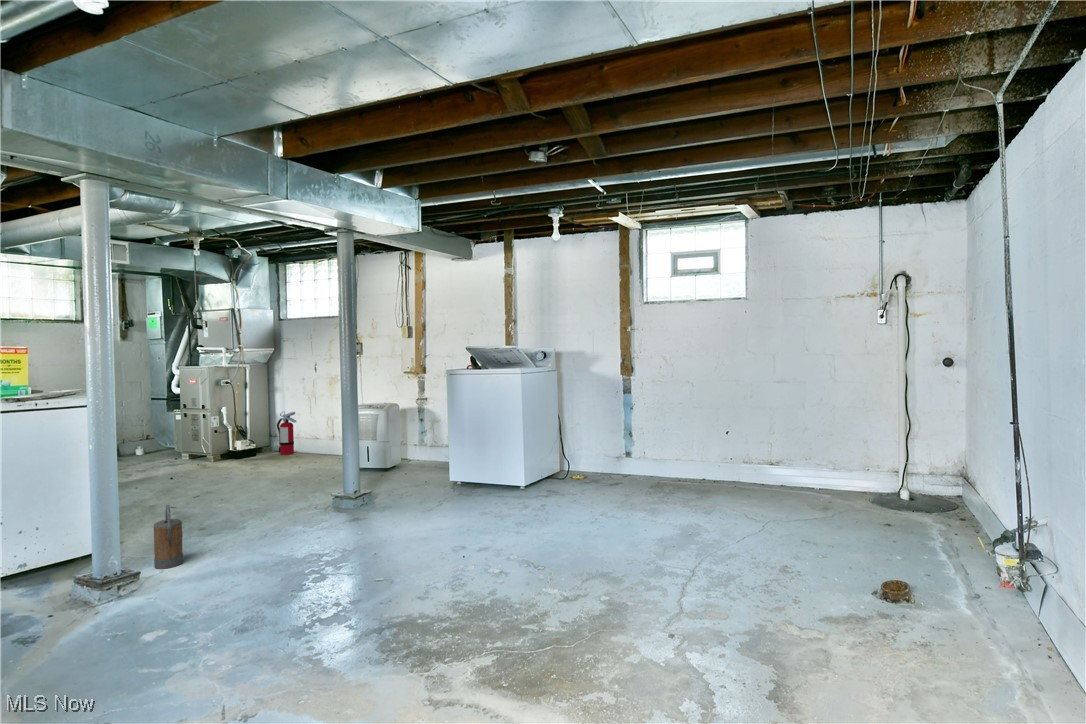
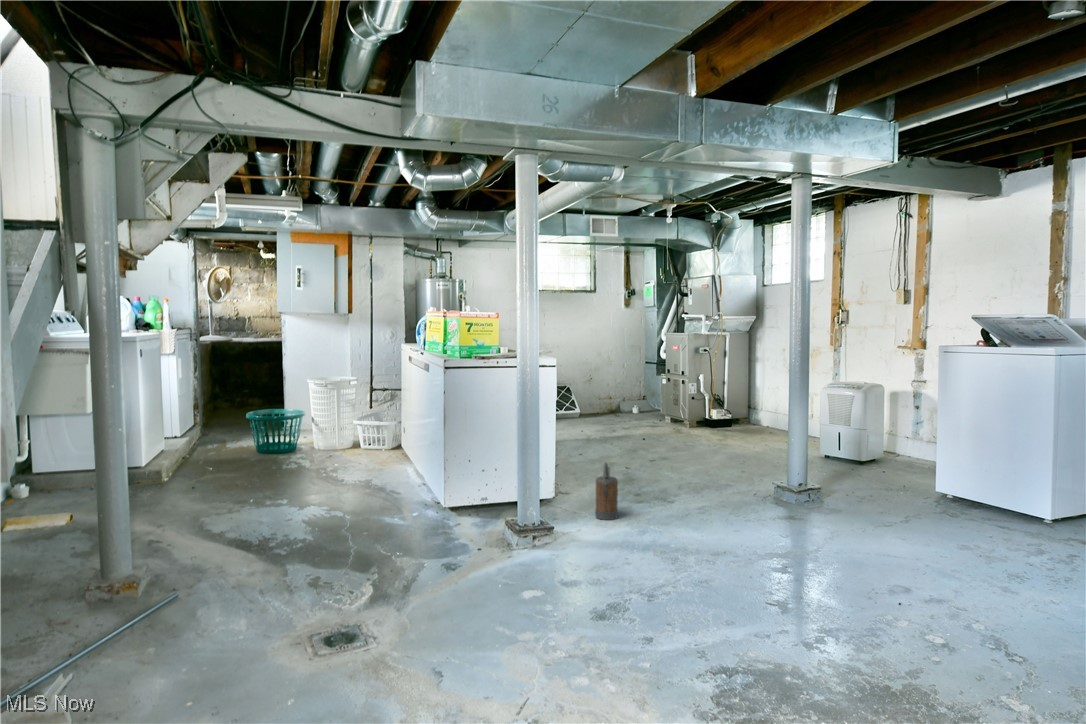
fire extinguisher: present [277,412,296,455] -> none [753,384,773,431]

